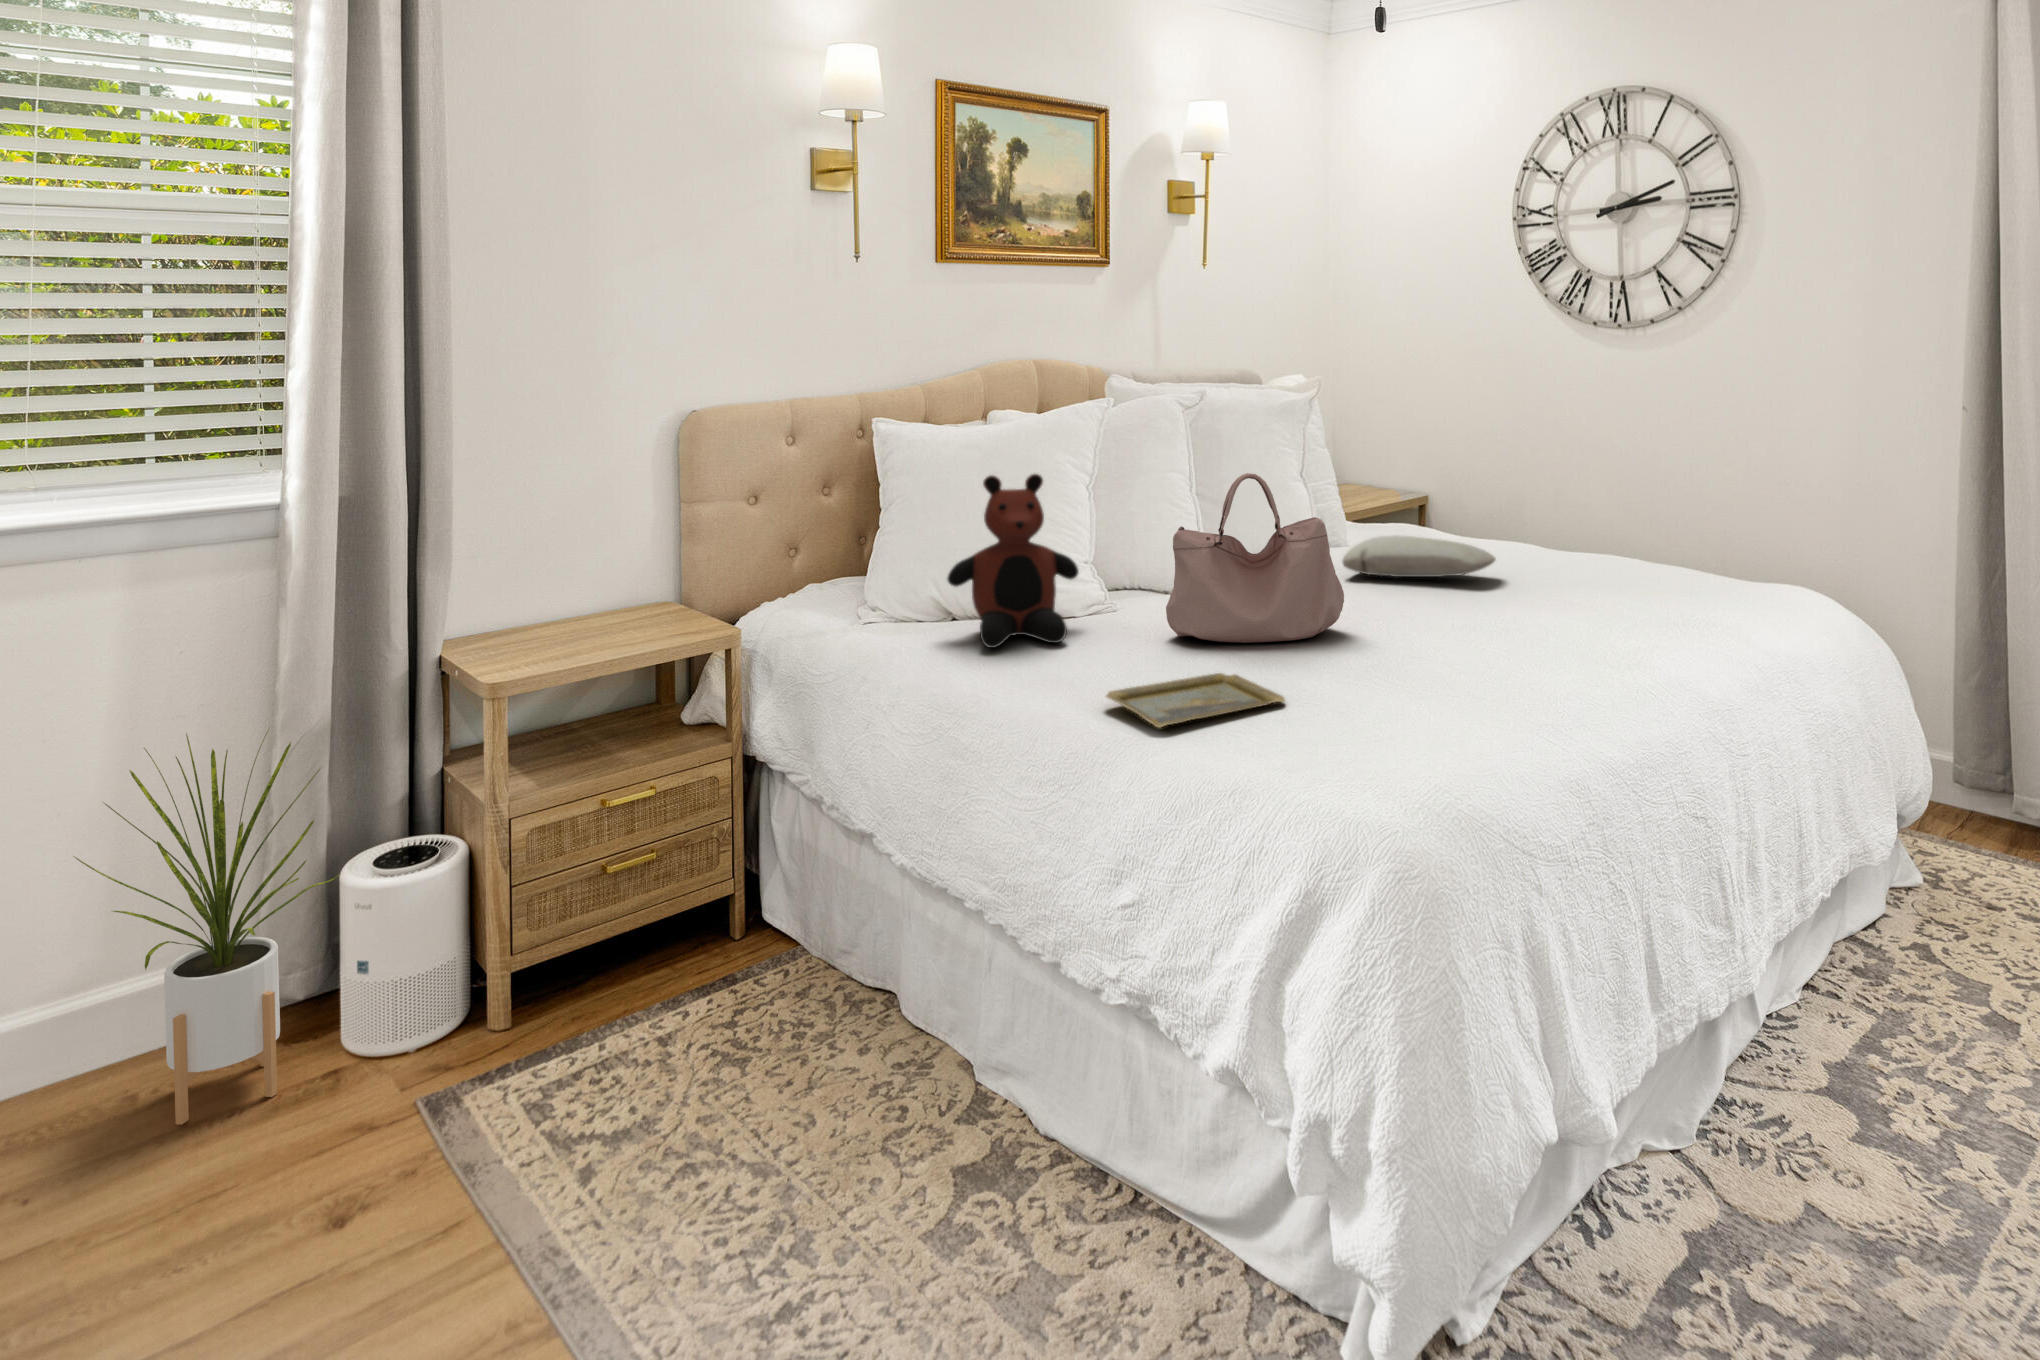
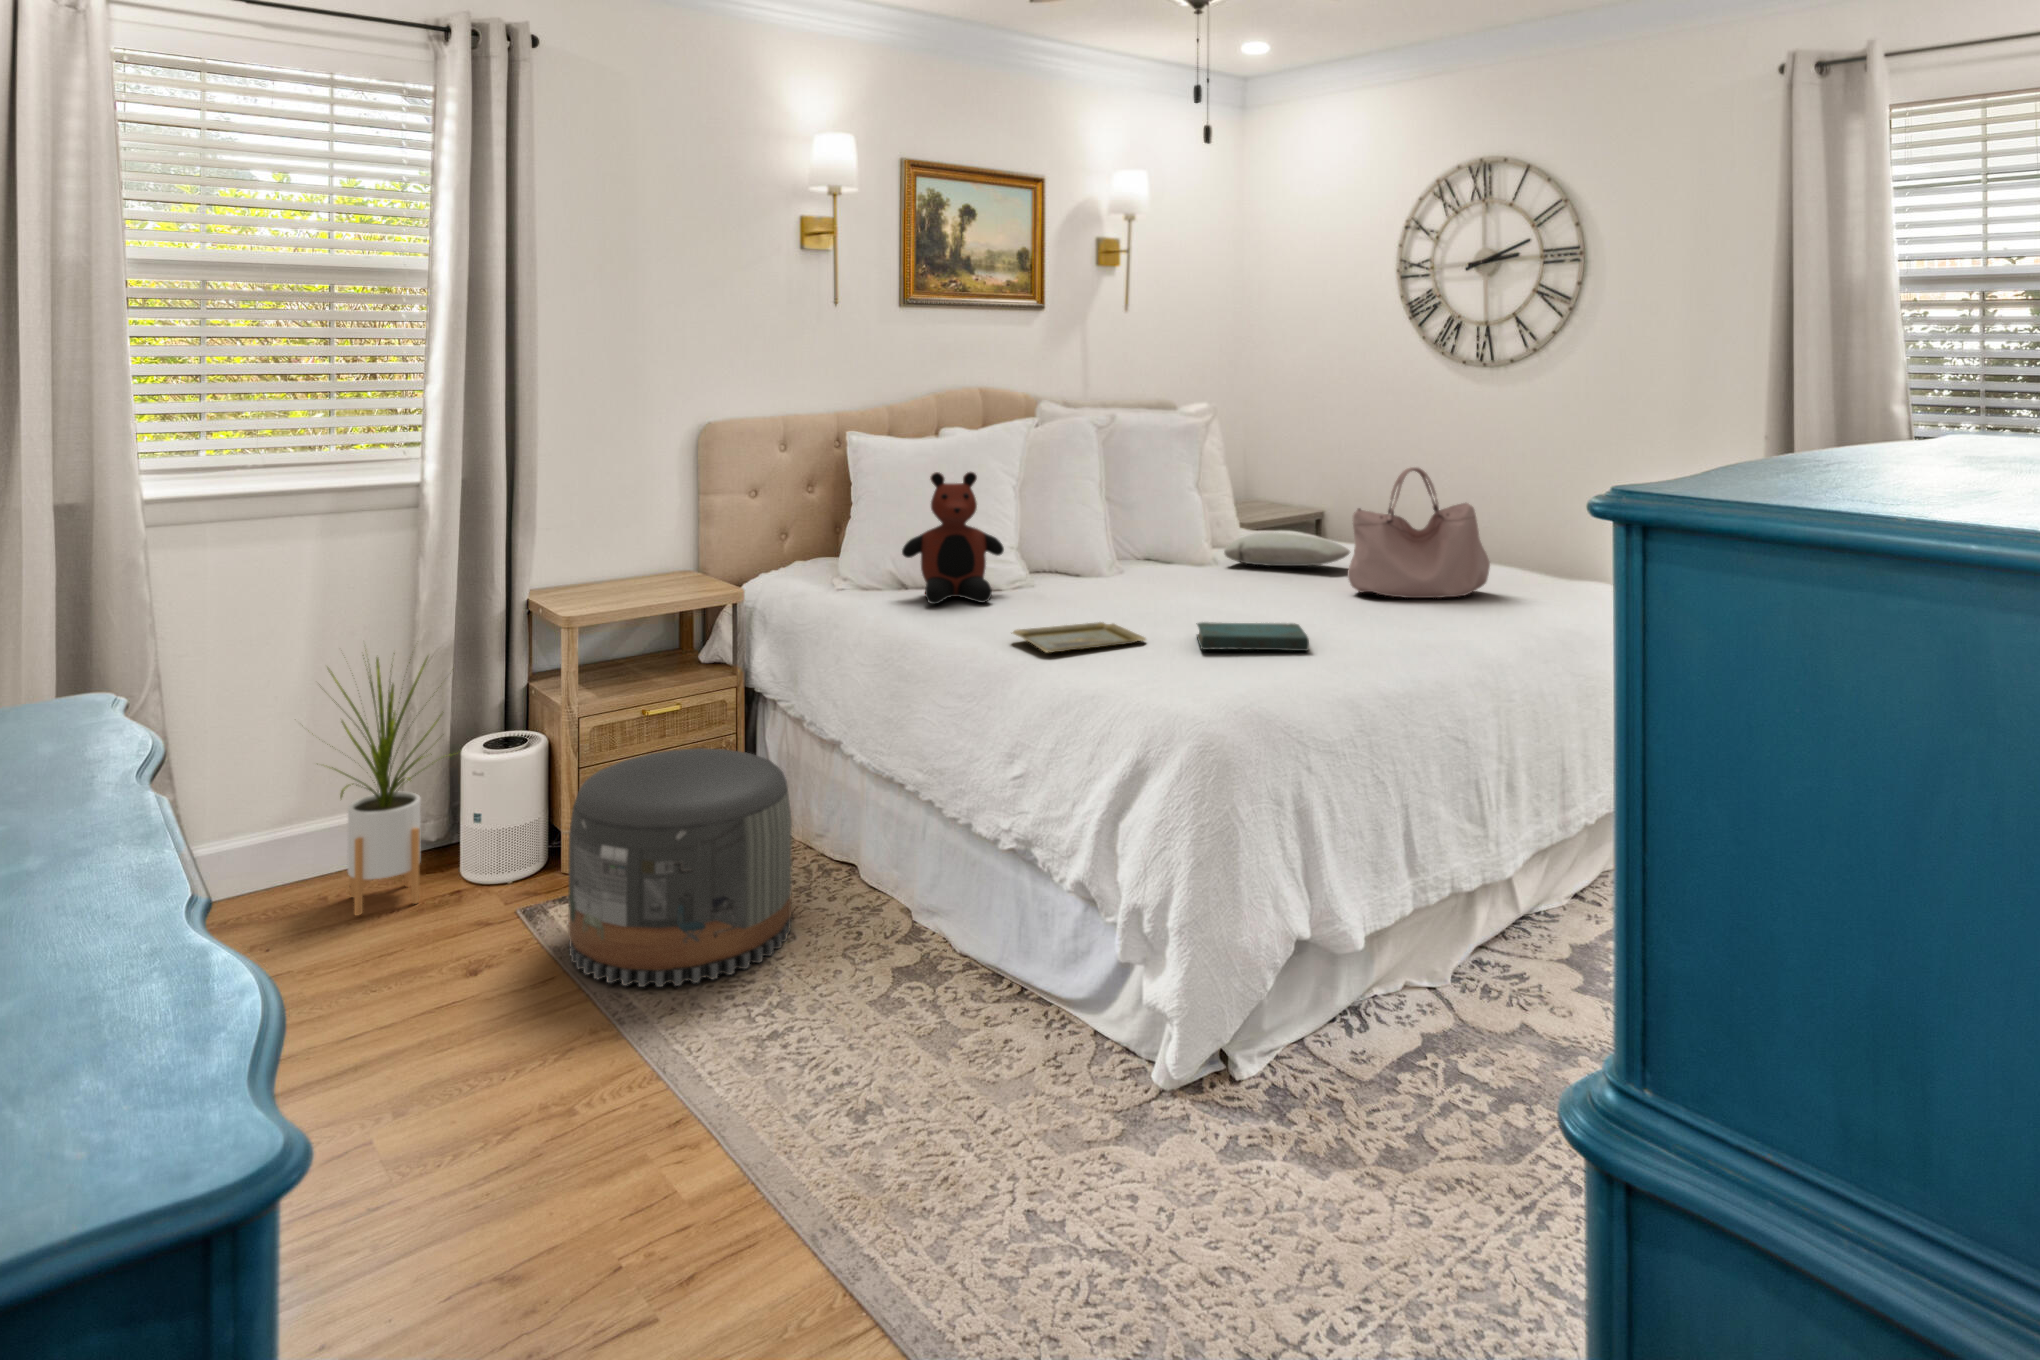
handbag: present [1166,473,1344,643] -> present [1348,467,1490,598]
book: none [1347,669,1504,715] -> present [1197,622,1309,651]
pouf: none [484,861,809,1232] -> present [568,748,792,987]

